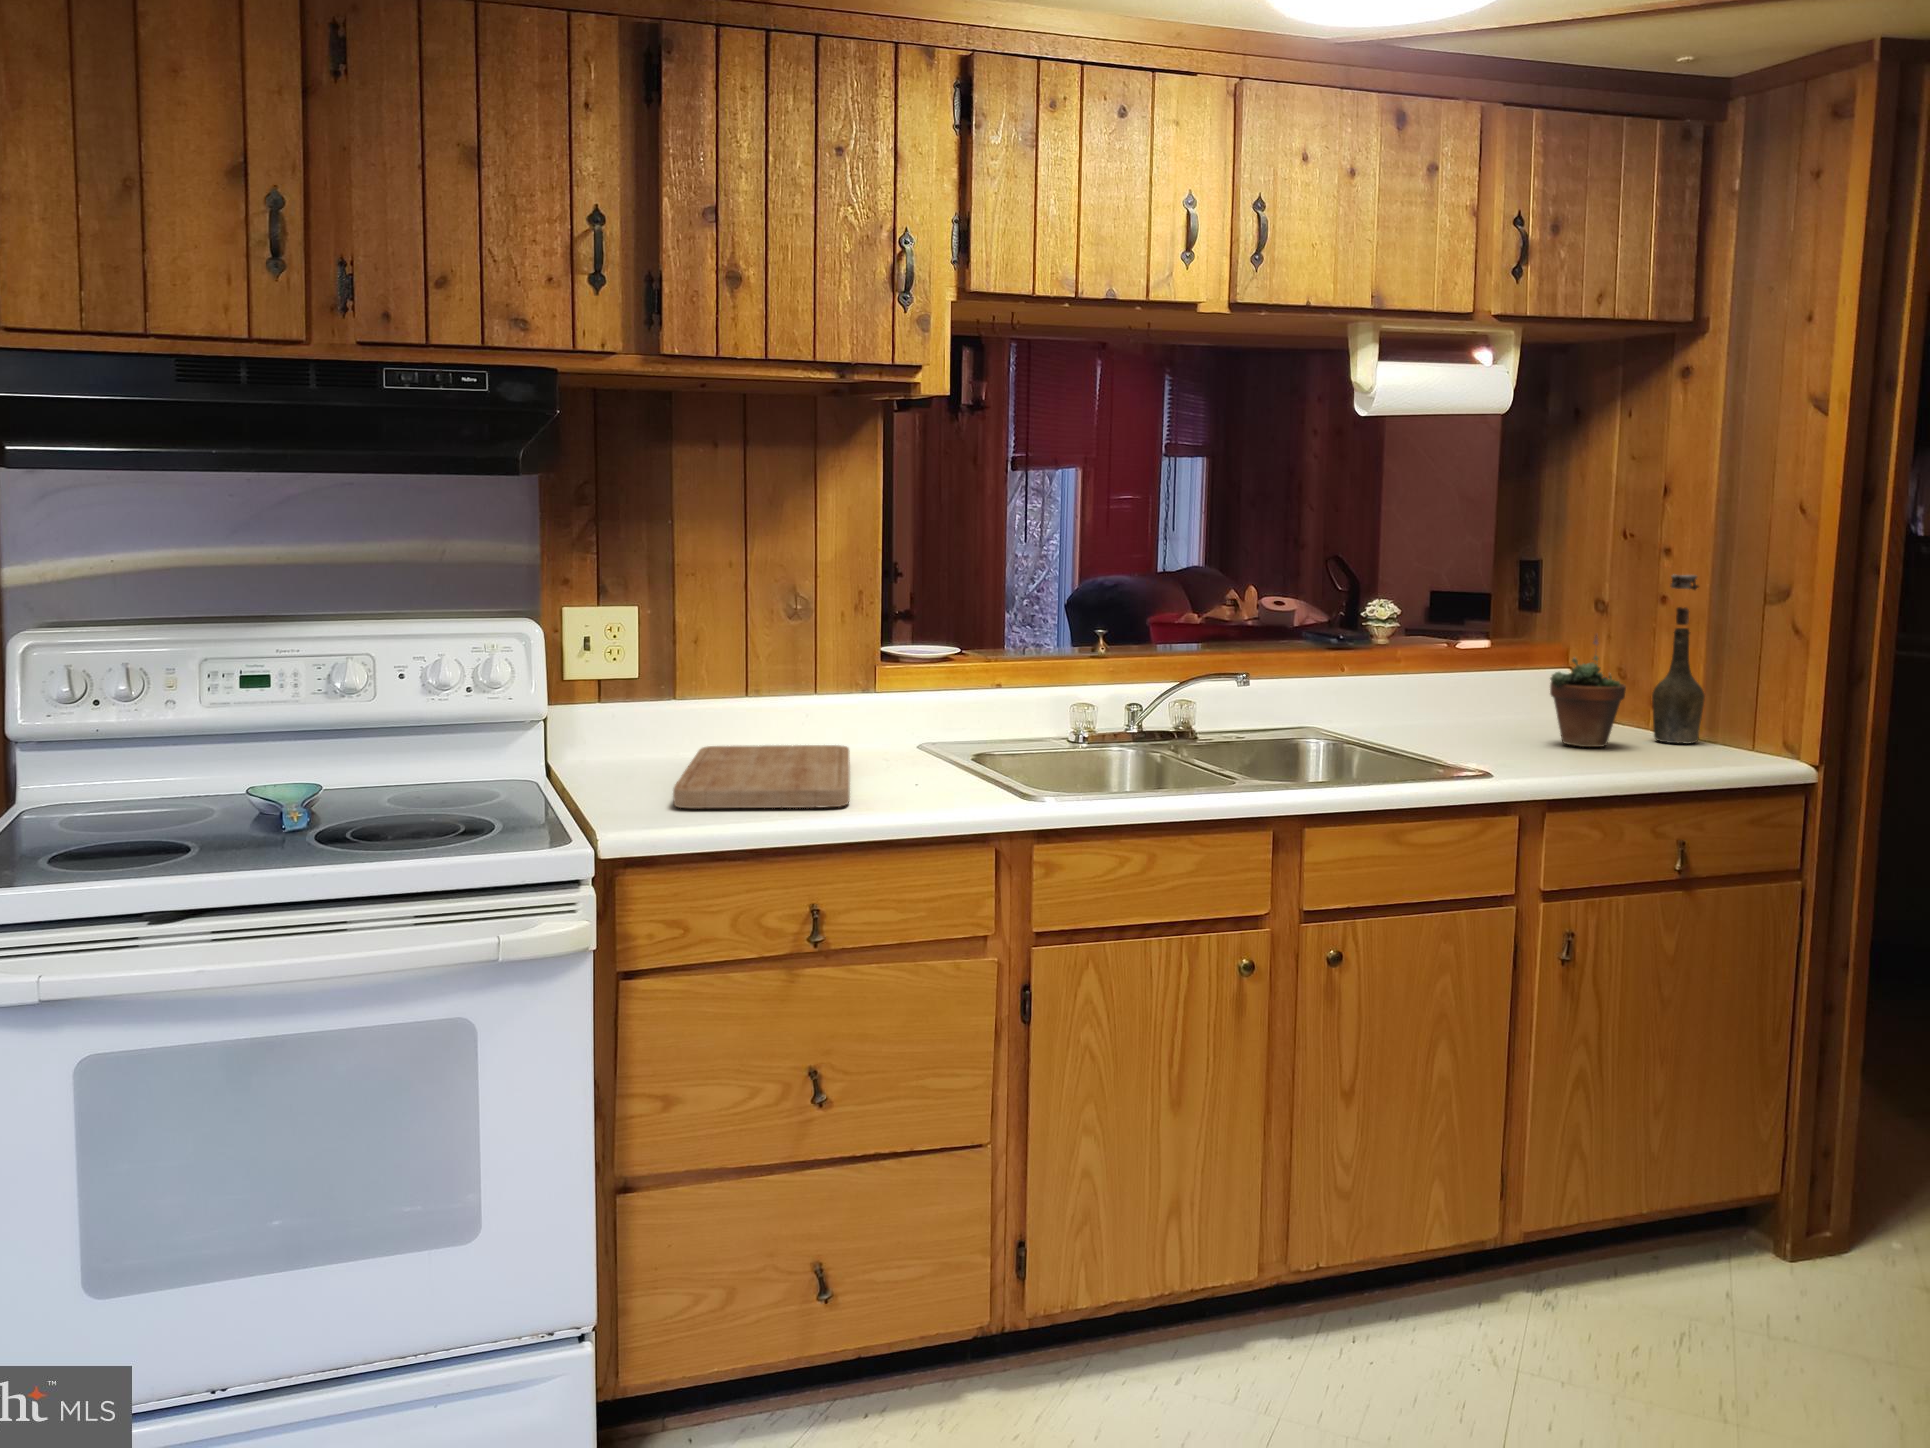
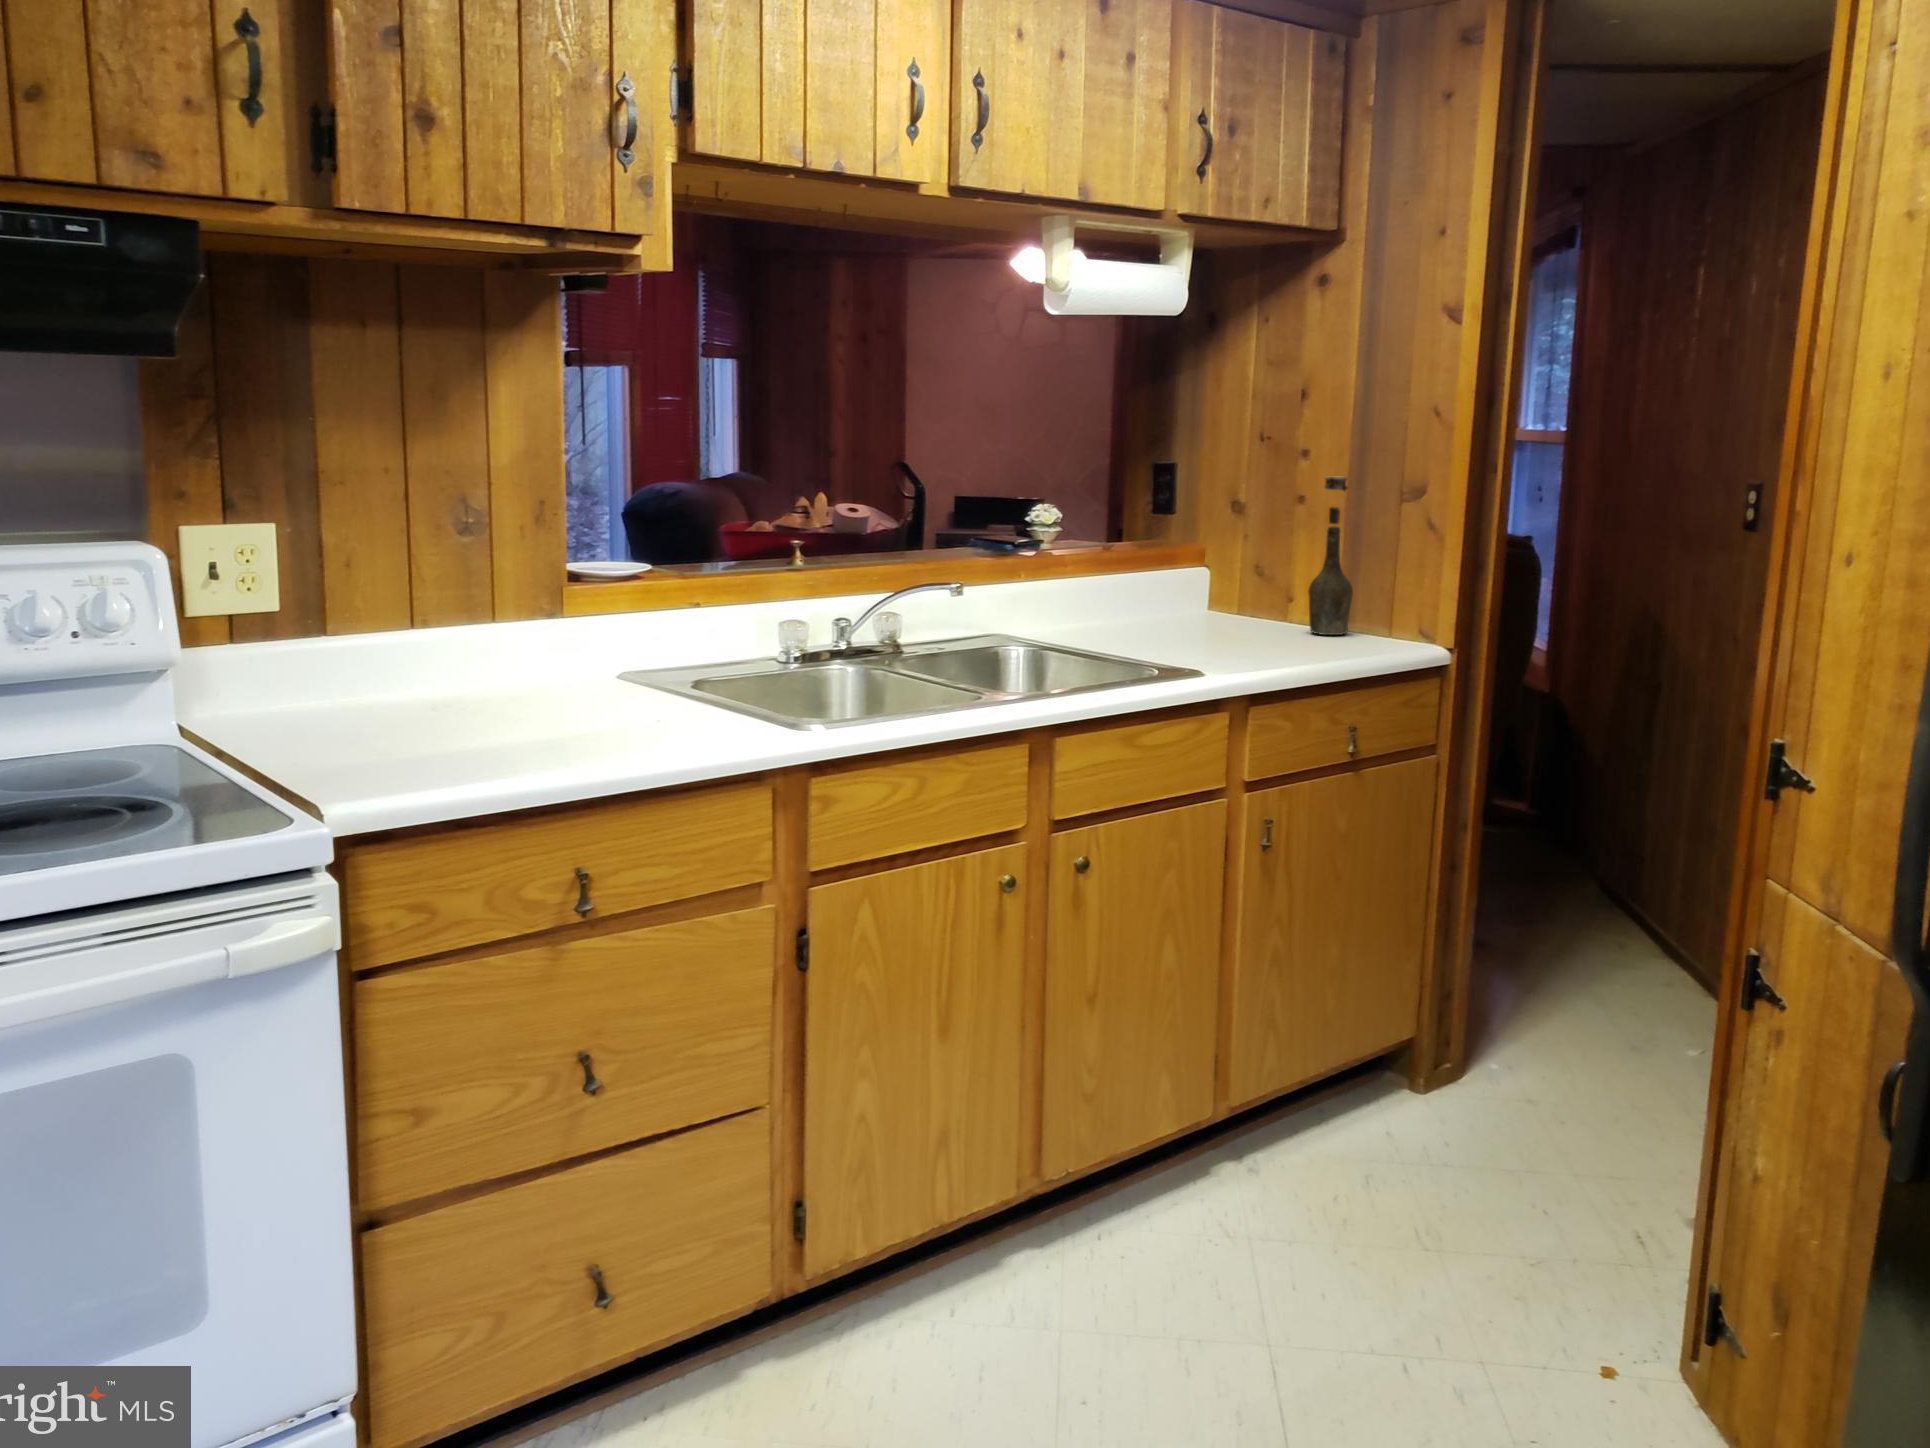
succulent plant: present [1550,635,1626,747] -> none [1228,533,1294,643]
cutting board: present [673,745,850,808] -> none [373,679,607,769]

